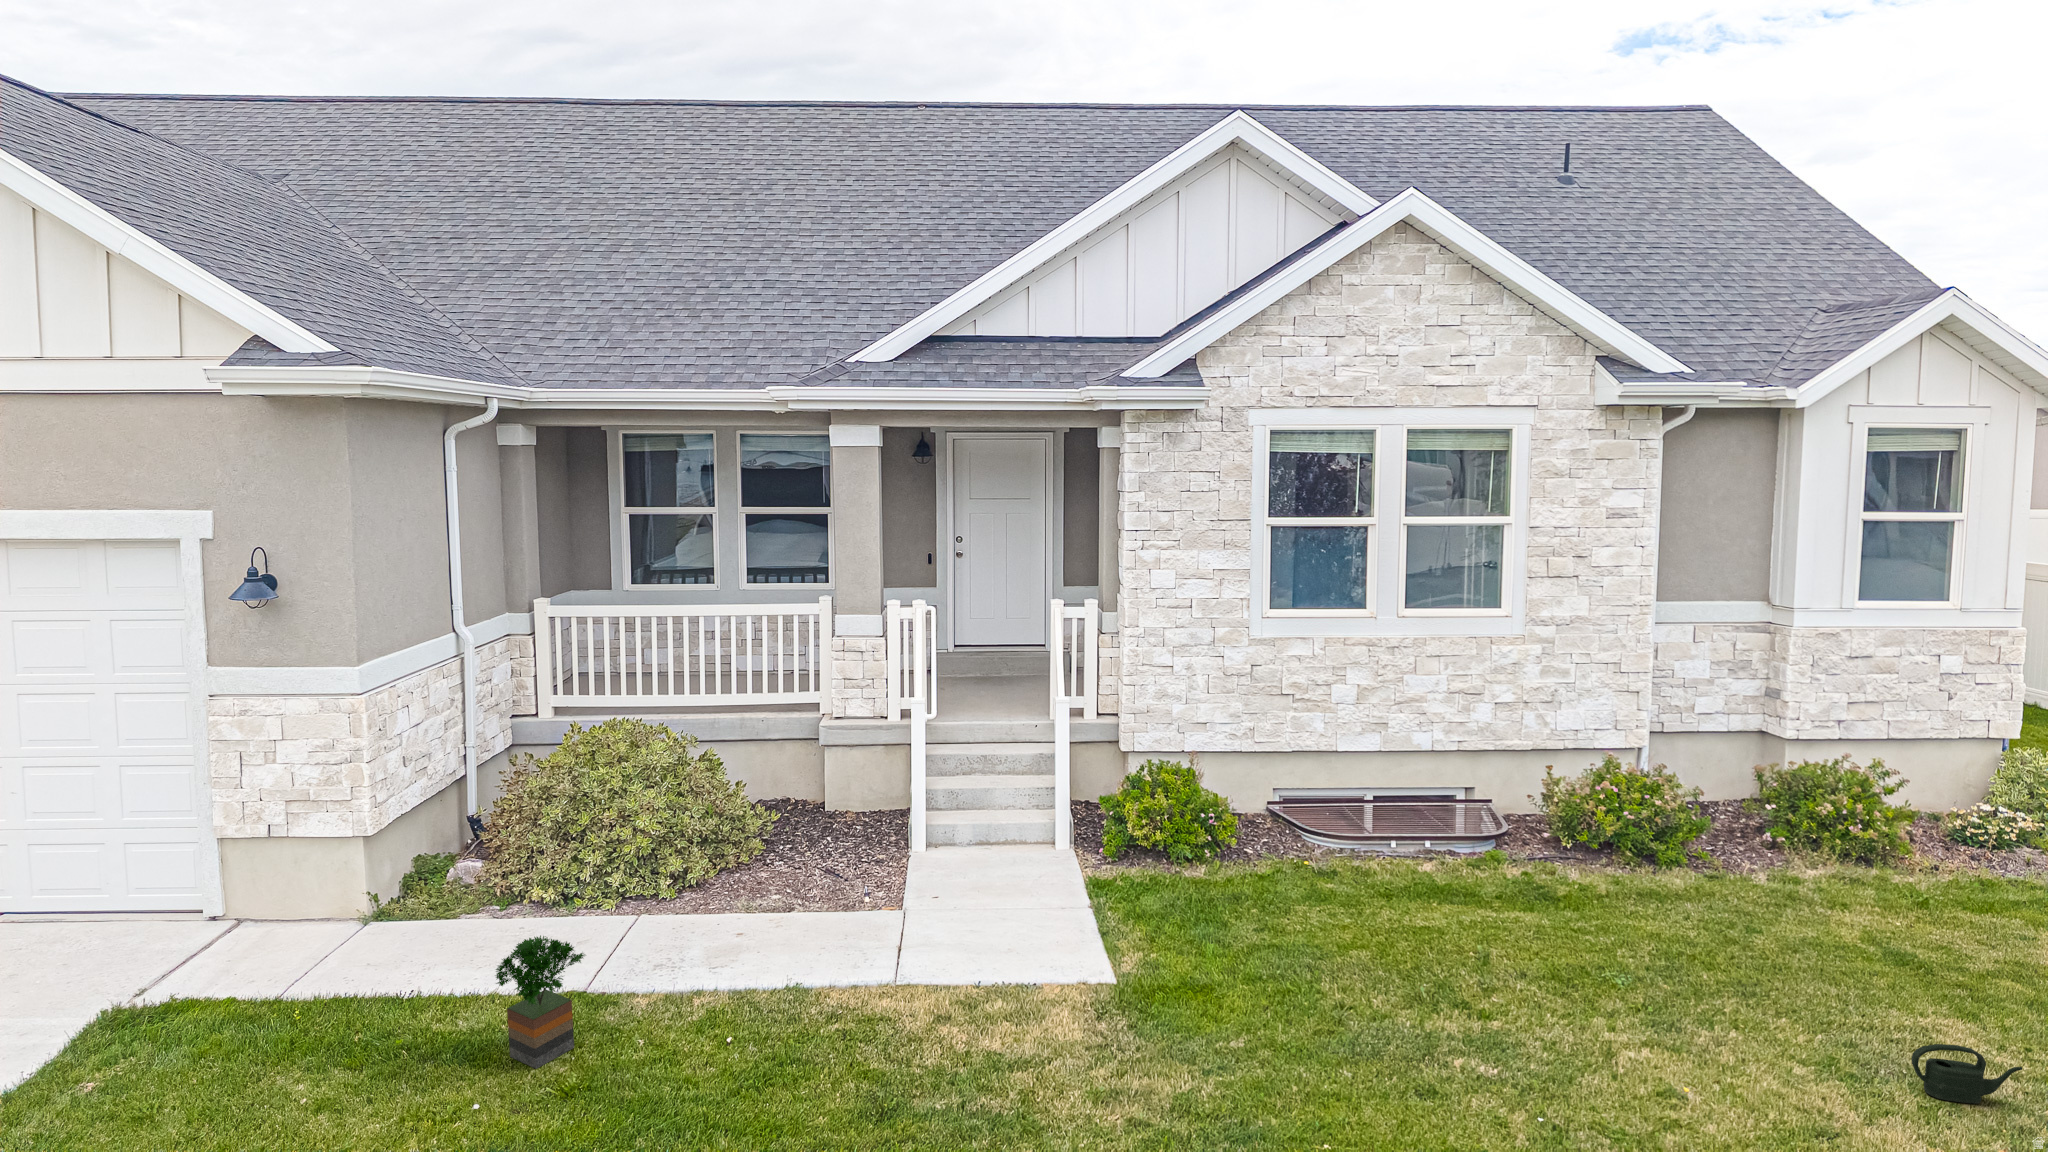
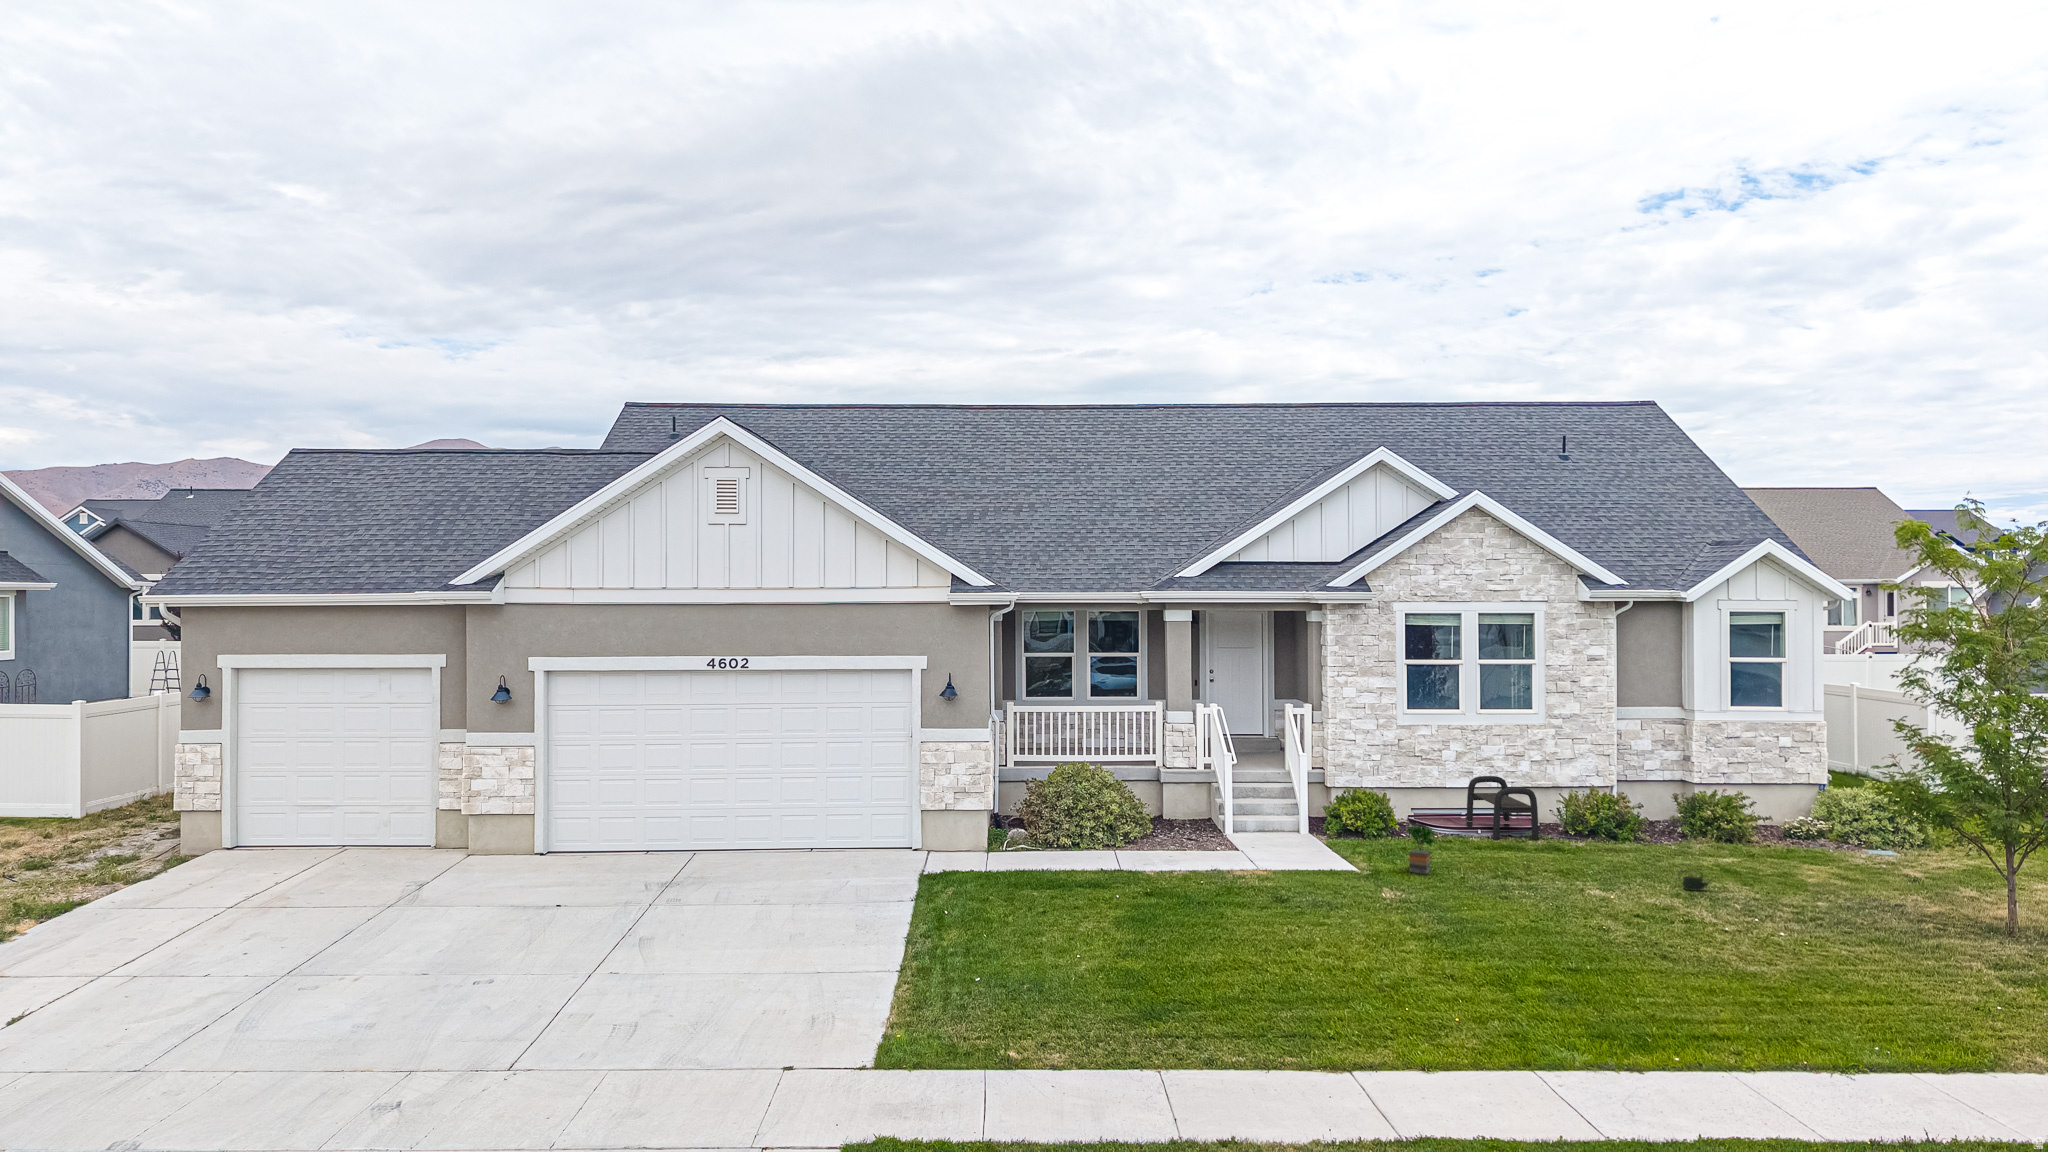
bench: none [1372,733,1511,870] -> present [1466,776,1539,841]
potted tree: present [496,935,585,1069] -> present [1406,826,1436,874]

